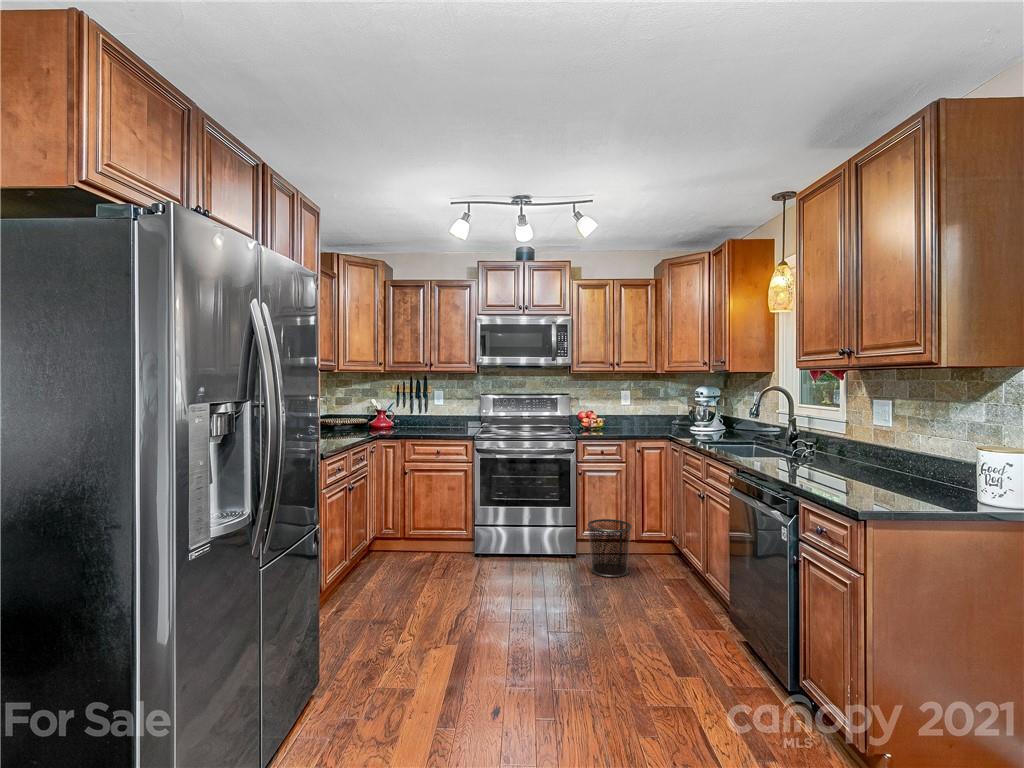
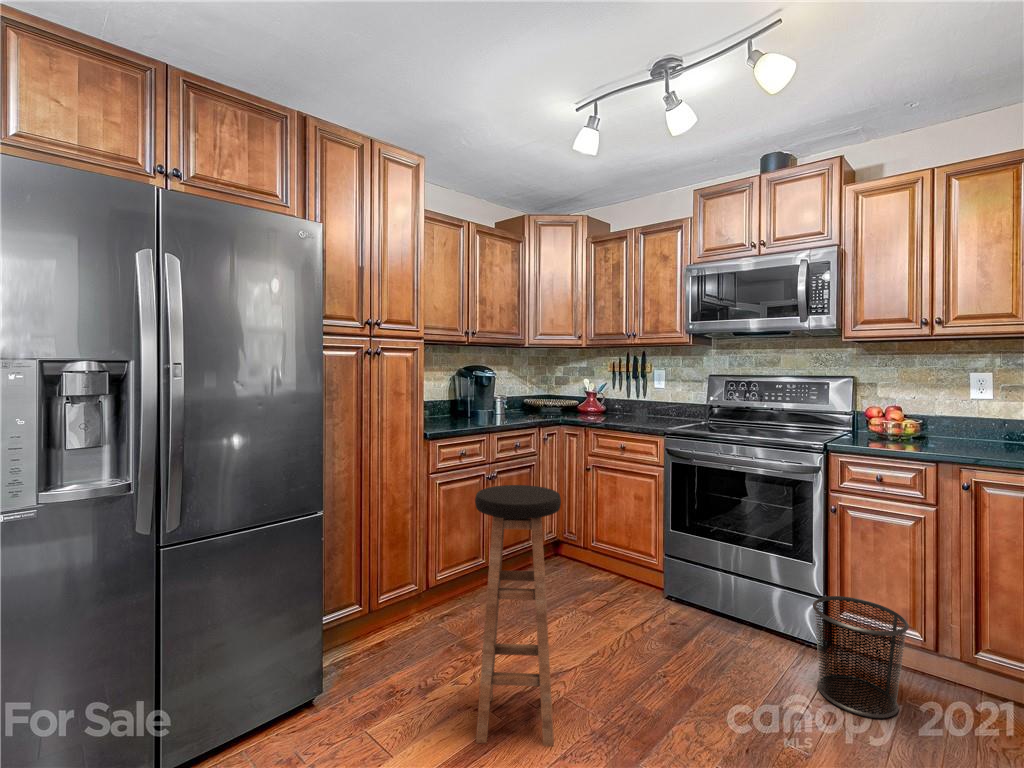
bar stool: none [440,478,509,656] -> present [475,485,561,746]

